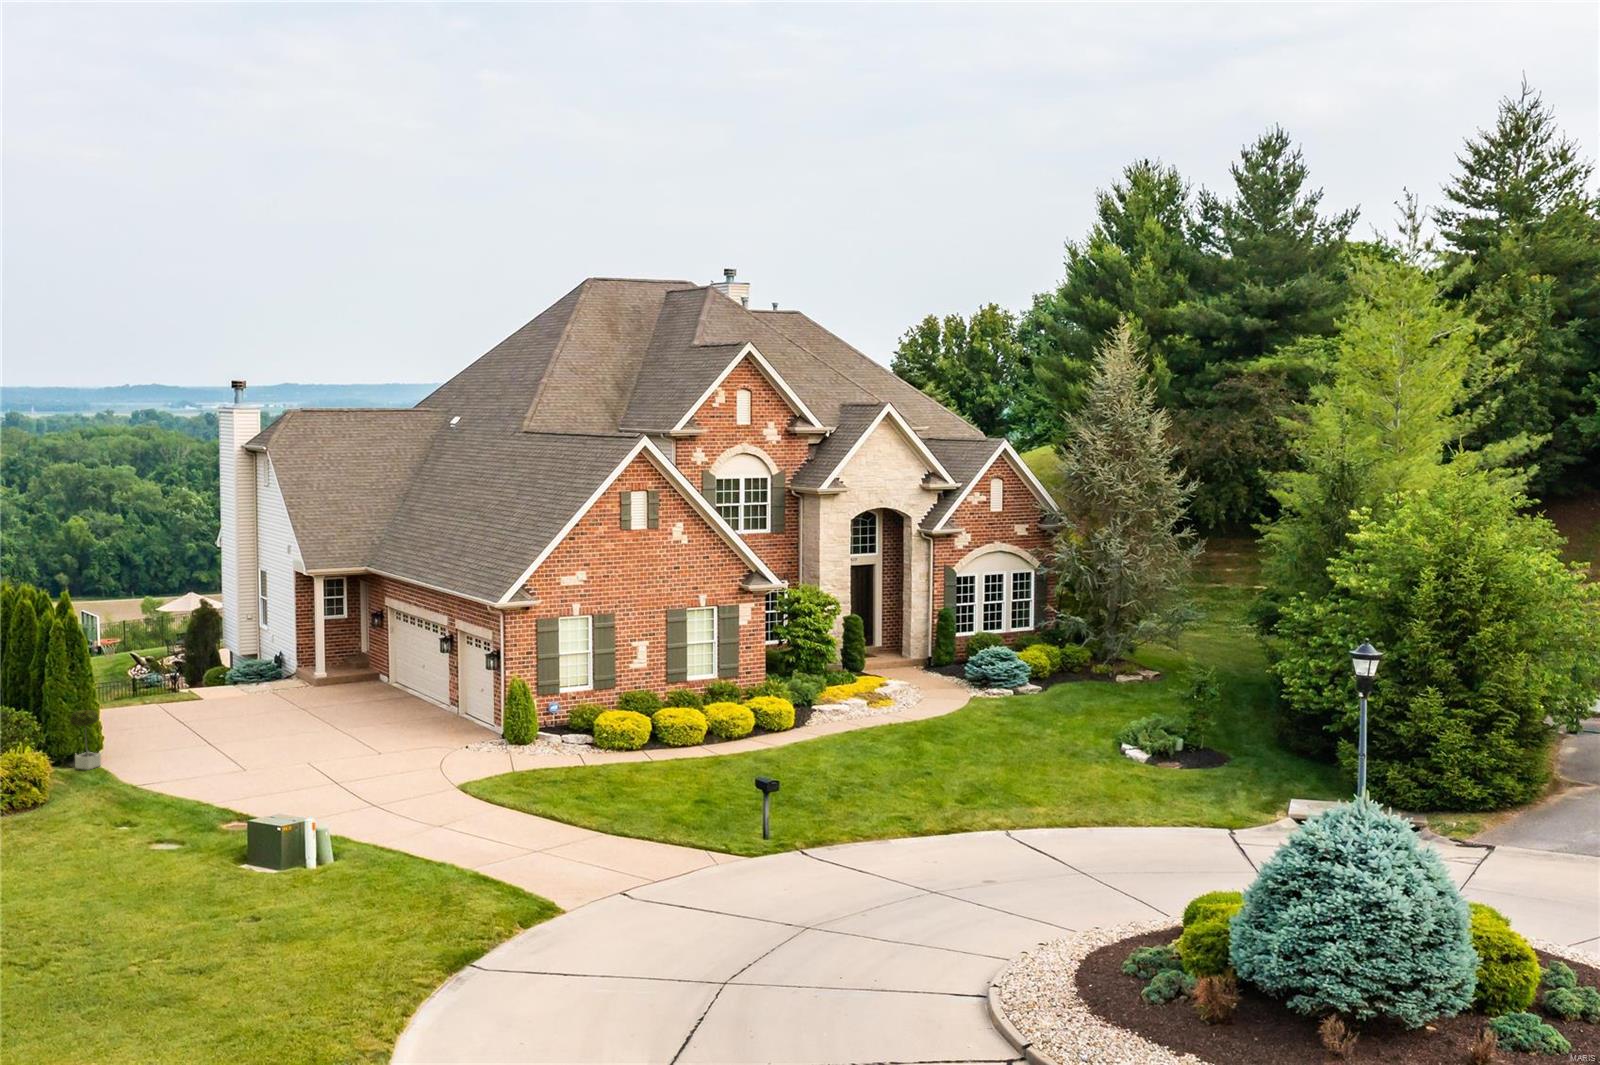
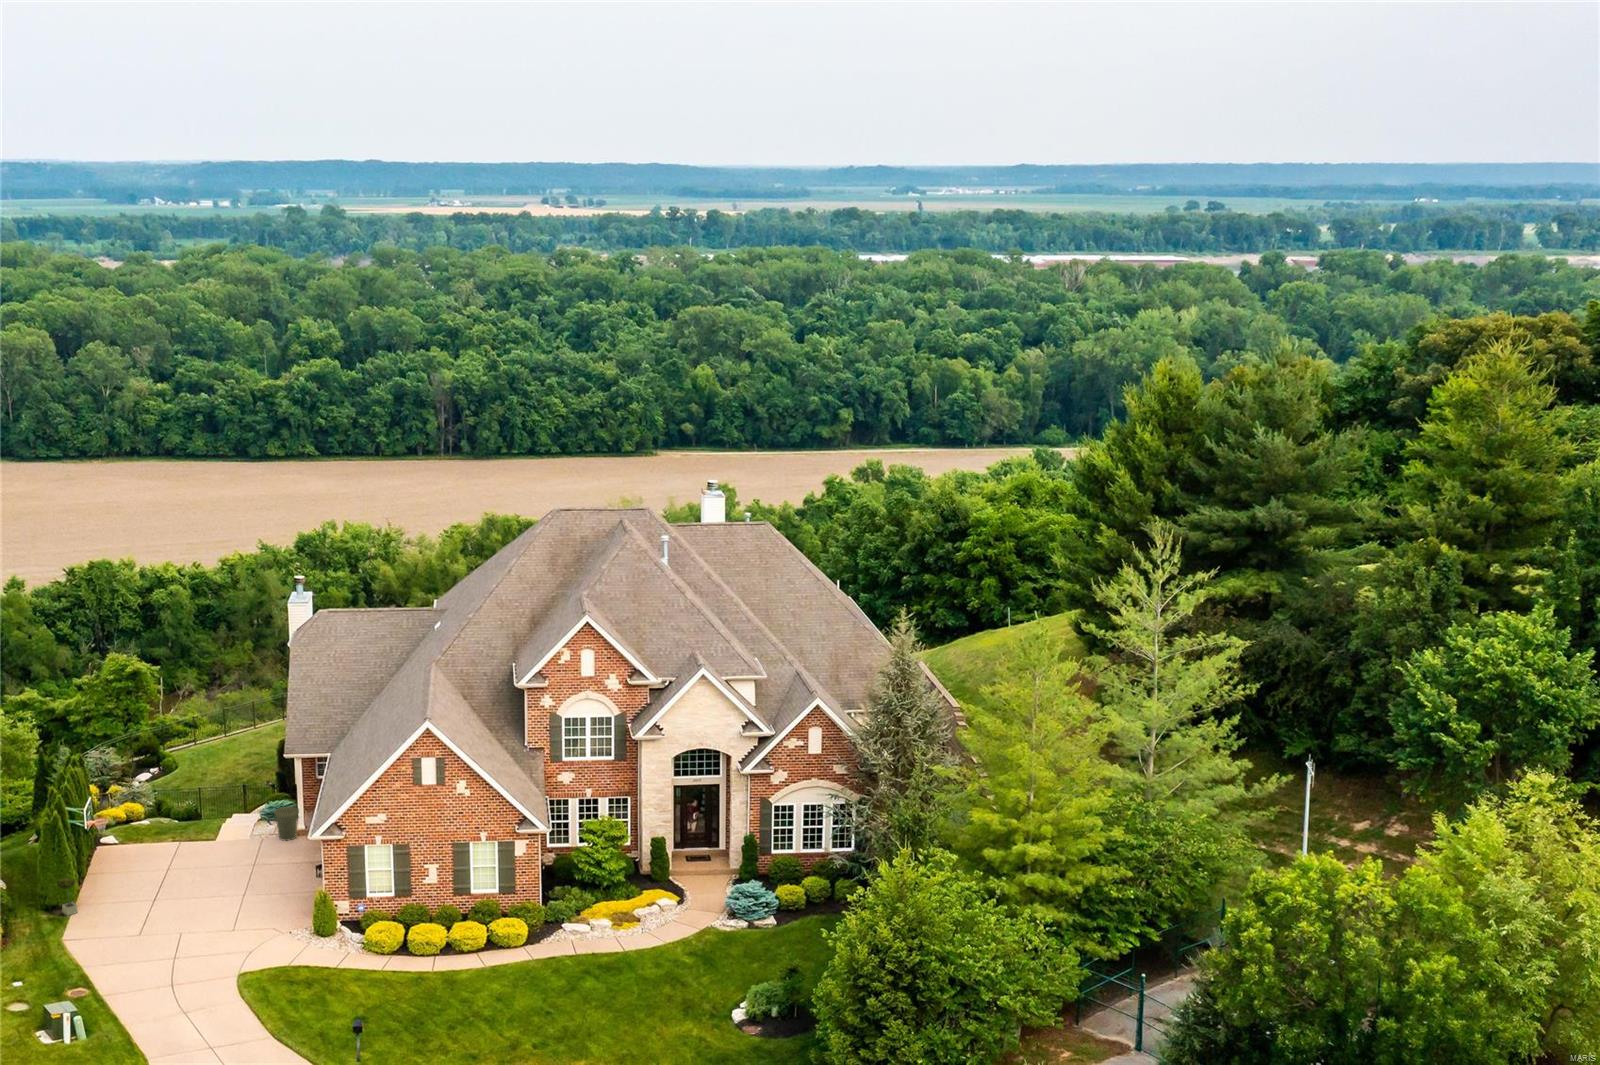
trash can: none [287,649,323,693] -> present [274,806,299,841]

